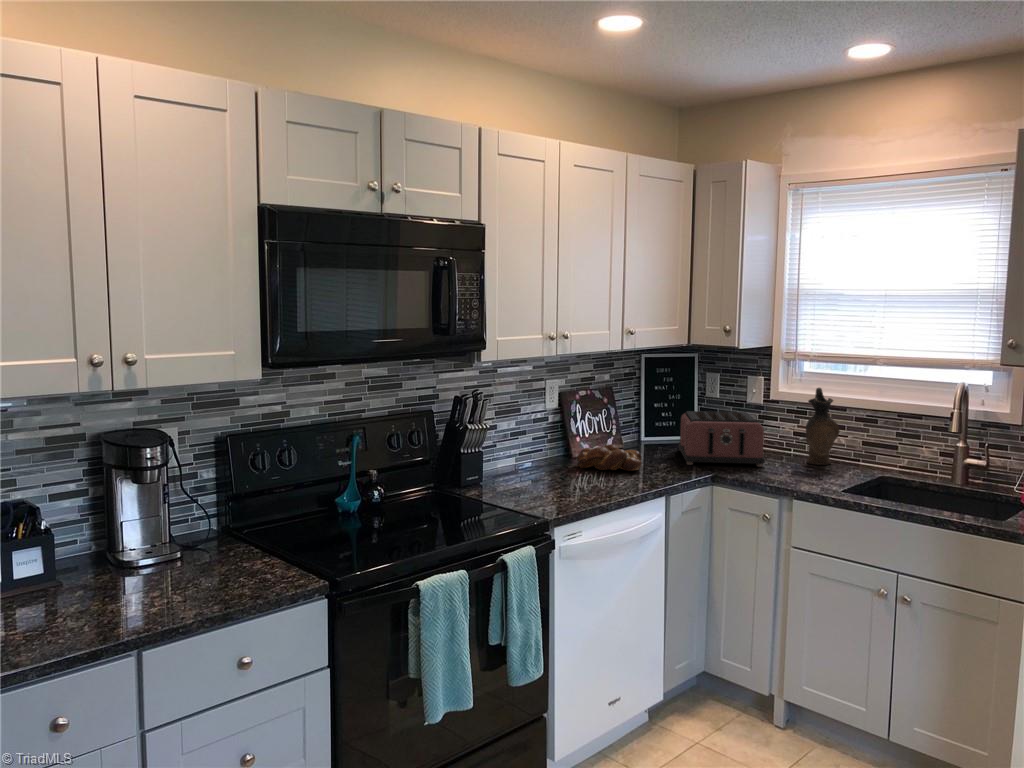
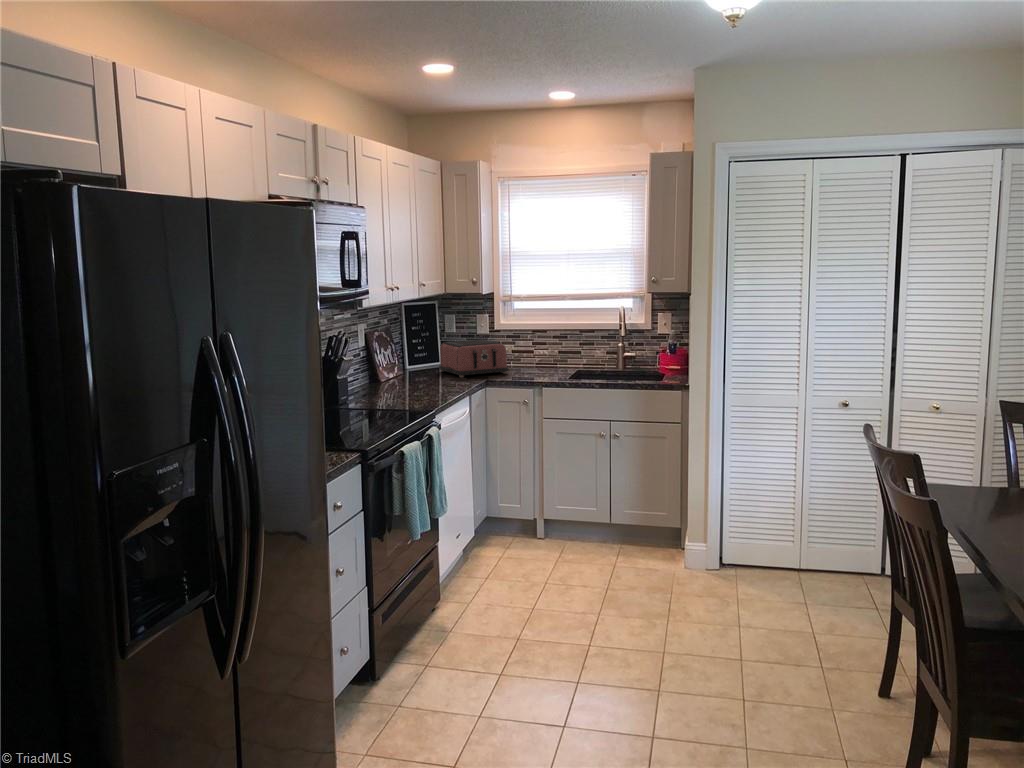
ceramic pitcher: present [806,388,840,465] -> none [526,318,547,369]
bread loaf: present [576,444,642,471] -> none [390,367,439,387]

